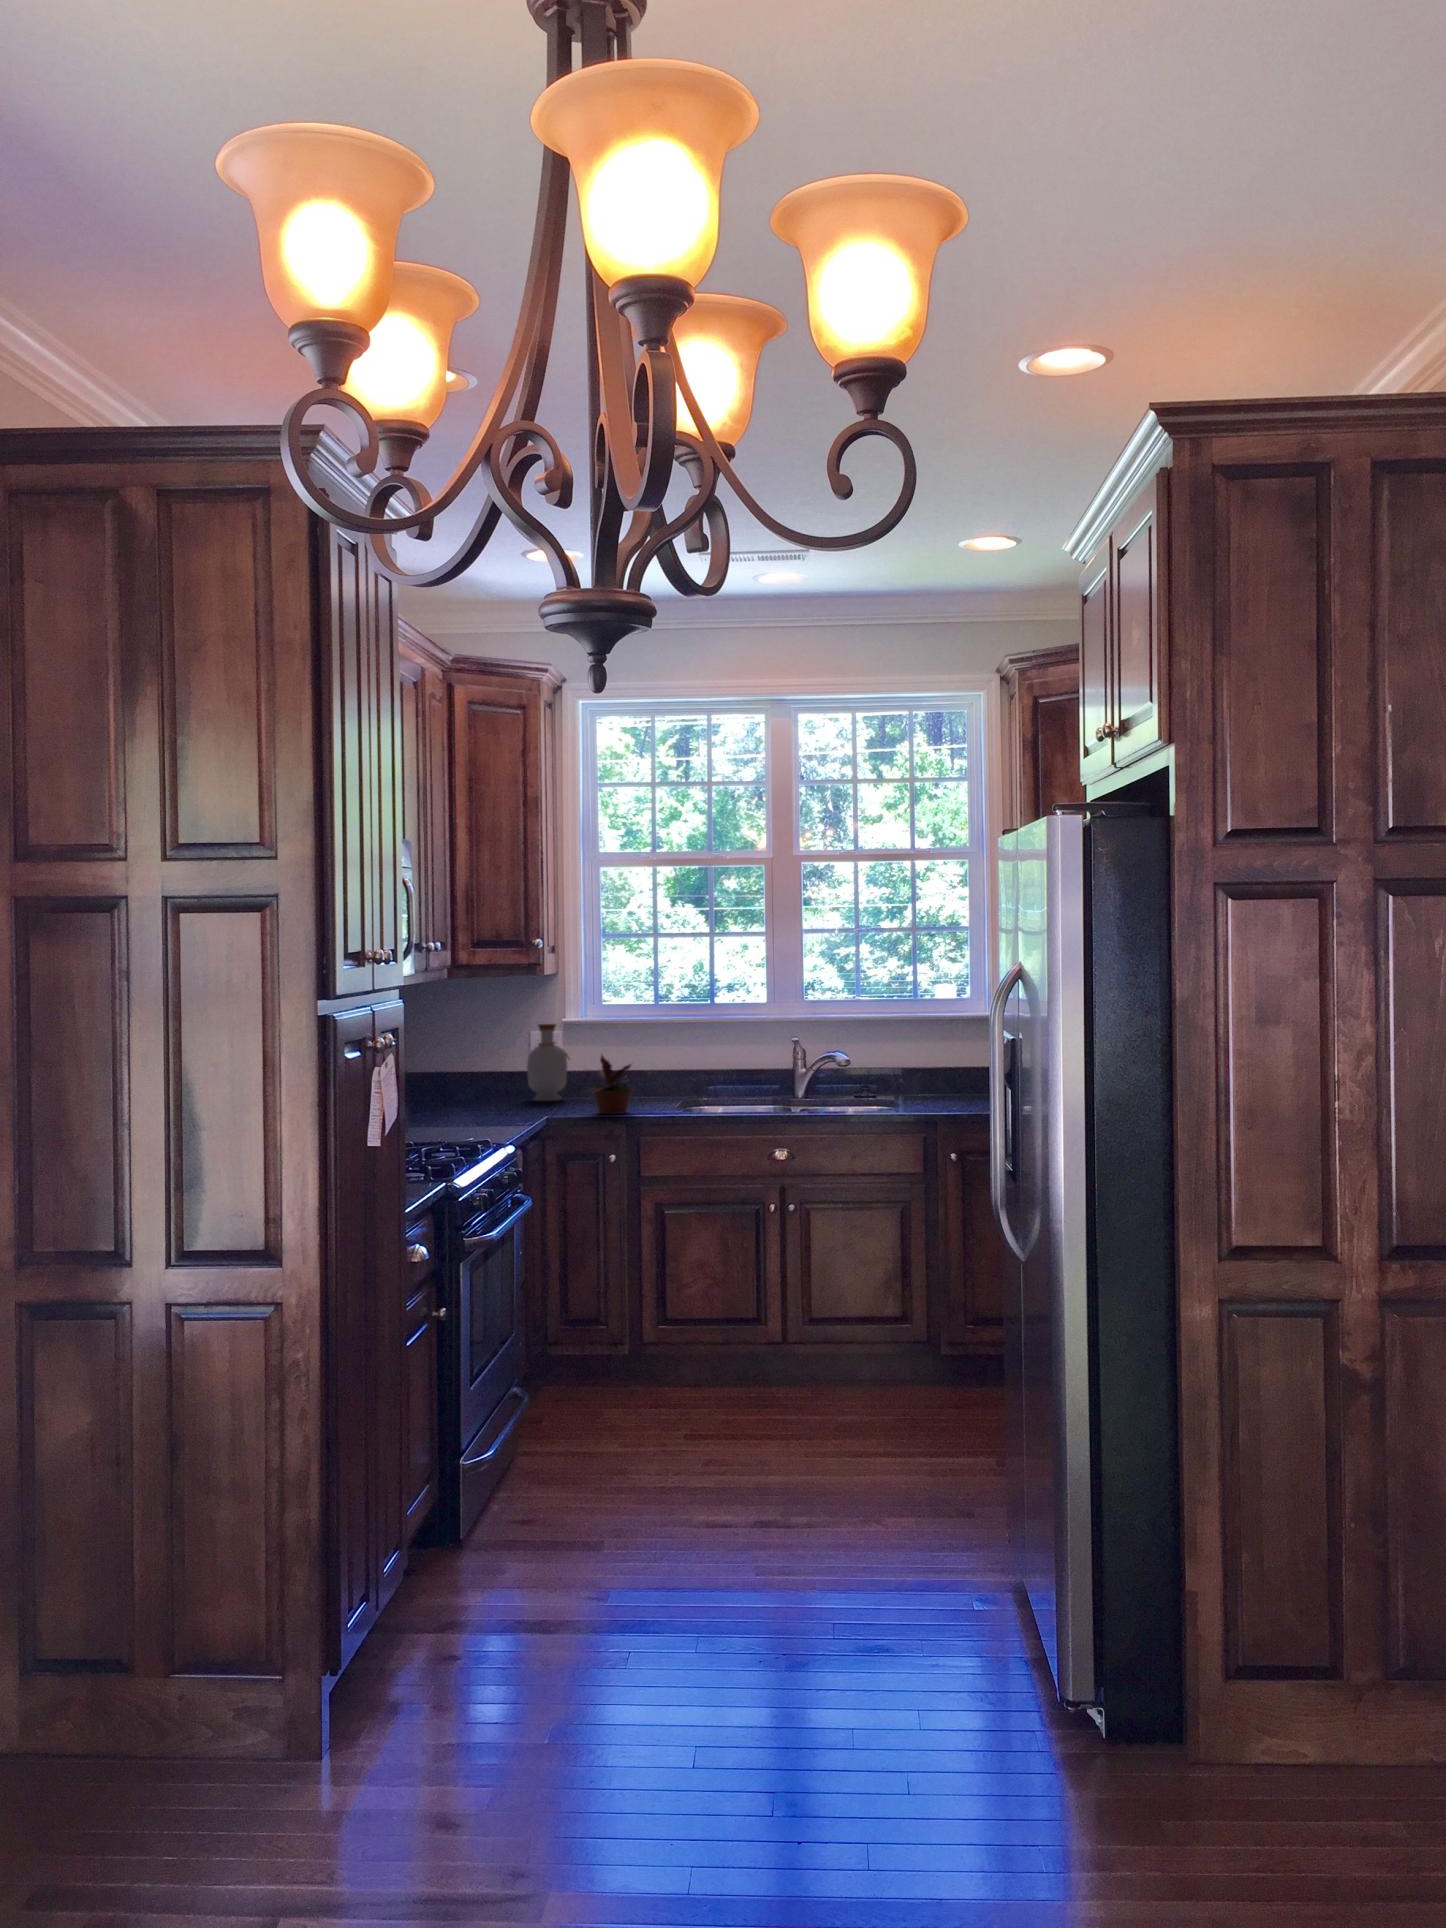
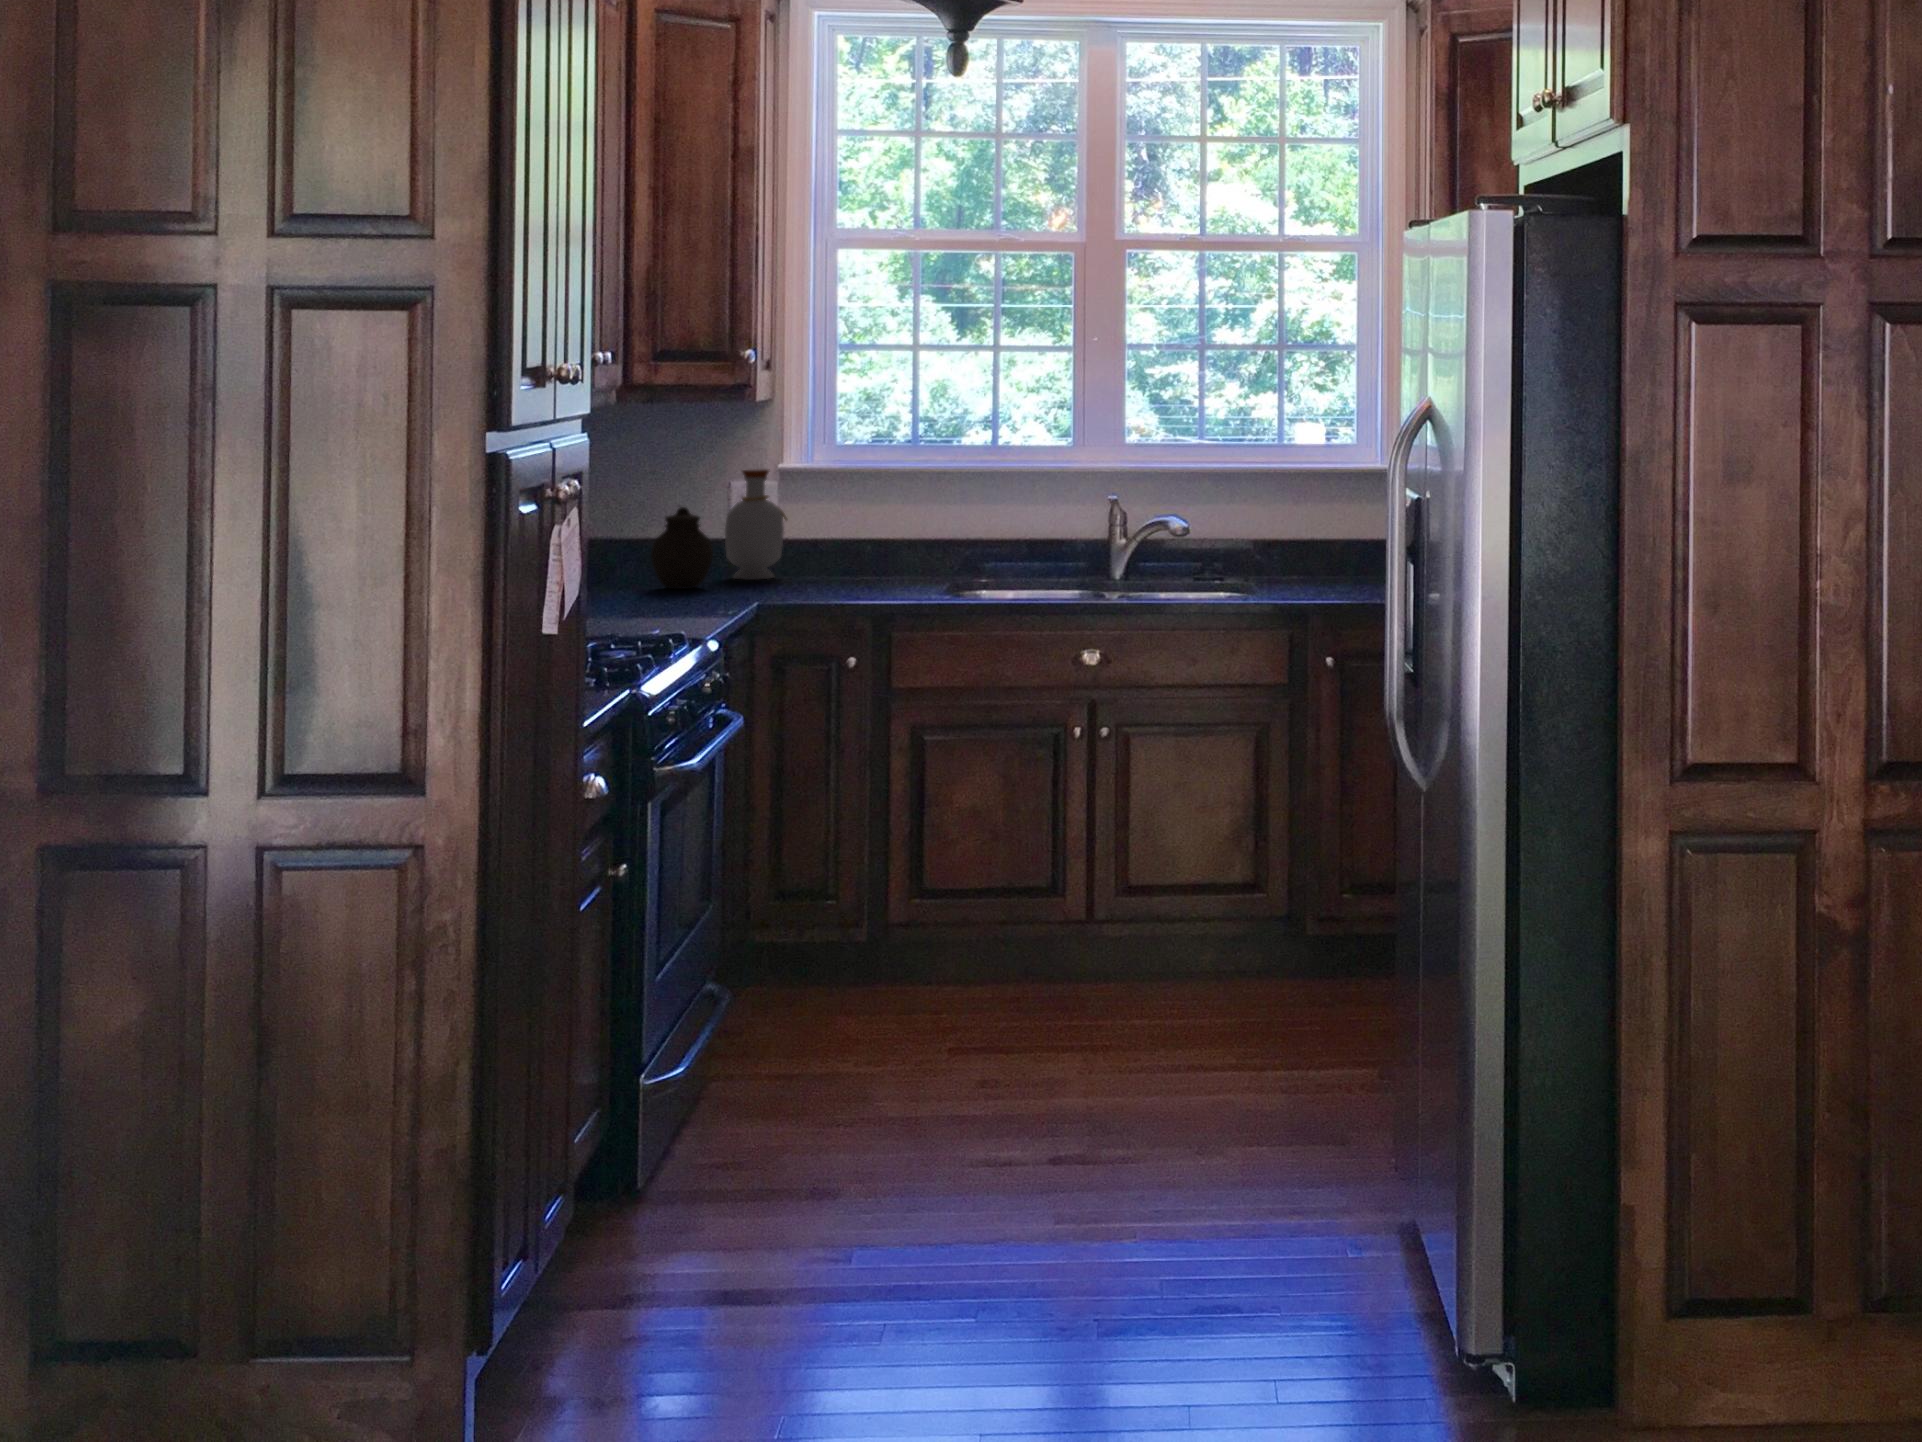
jar: none [476,1051,518,1108] -> present [651,507,713,589]
potted plant: present [586,1055,634,1114] -> none [802,511,902,598]

